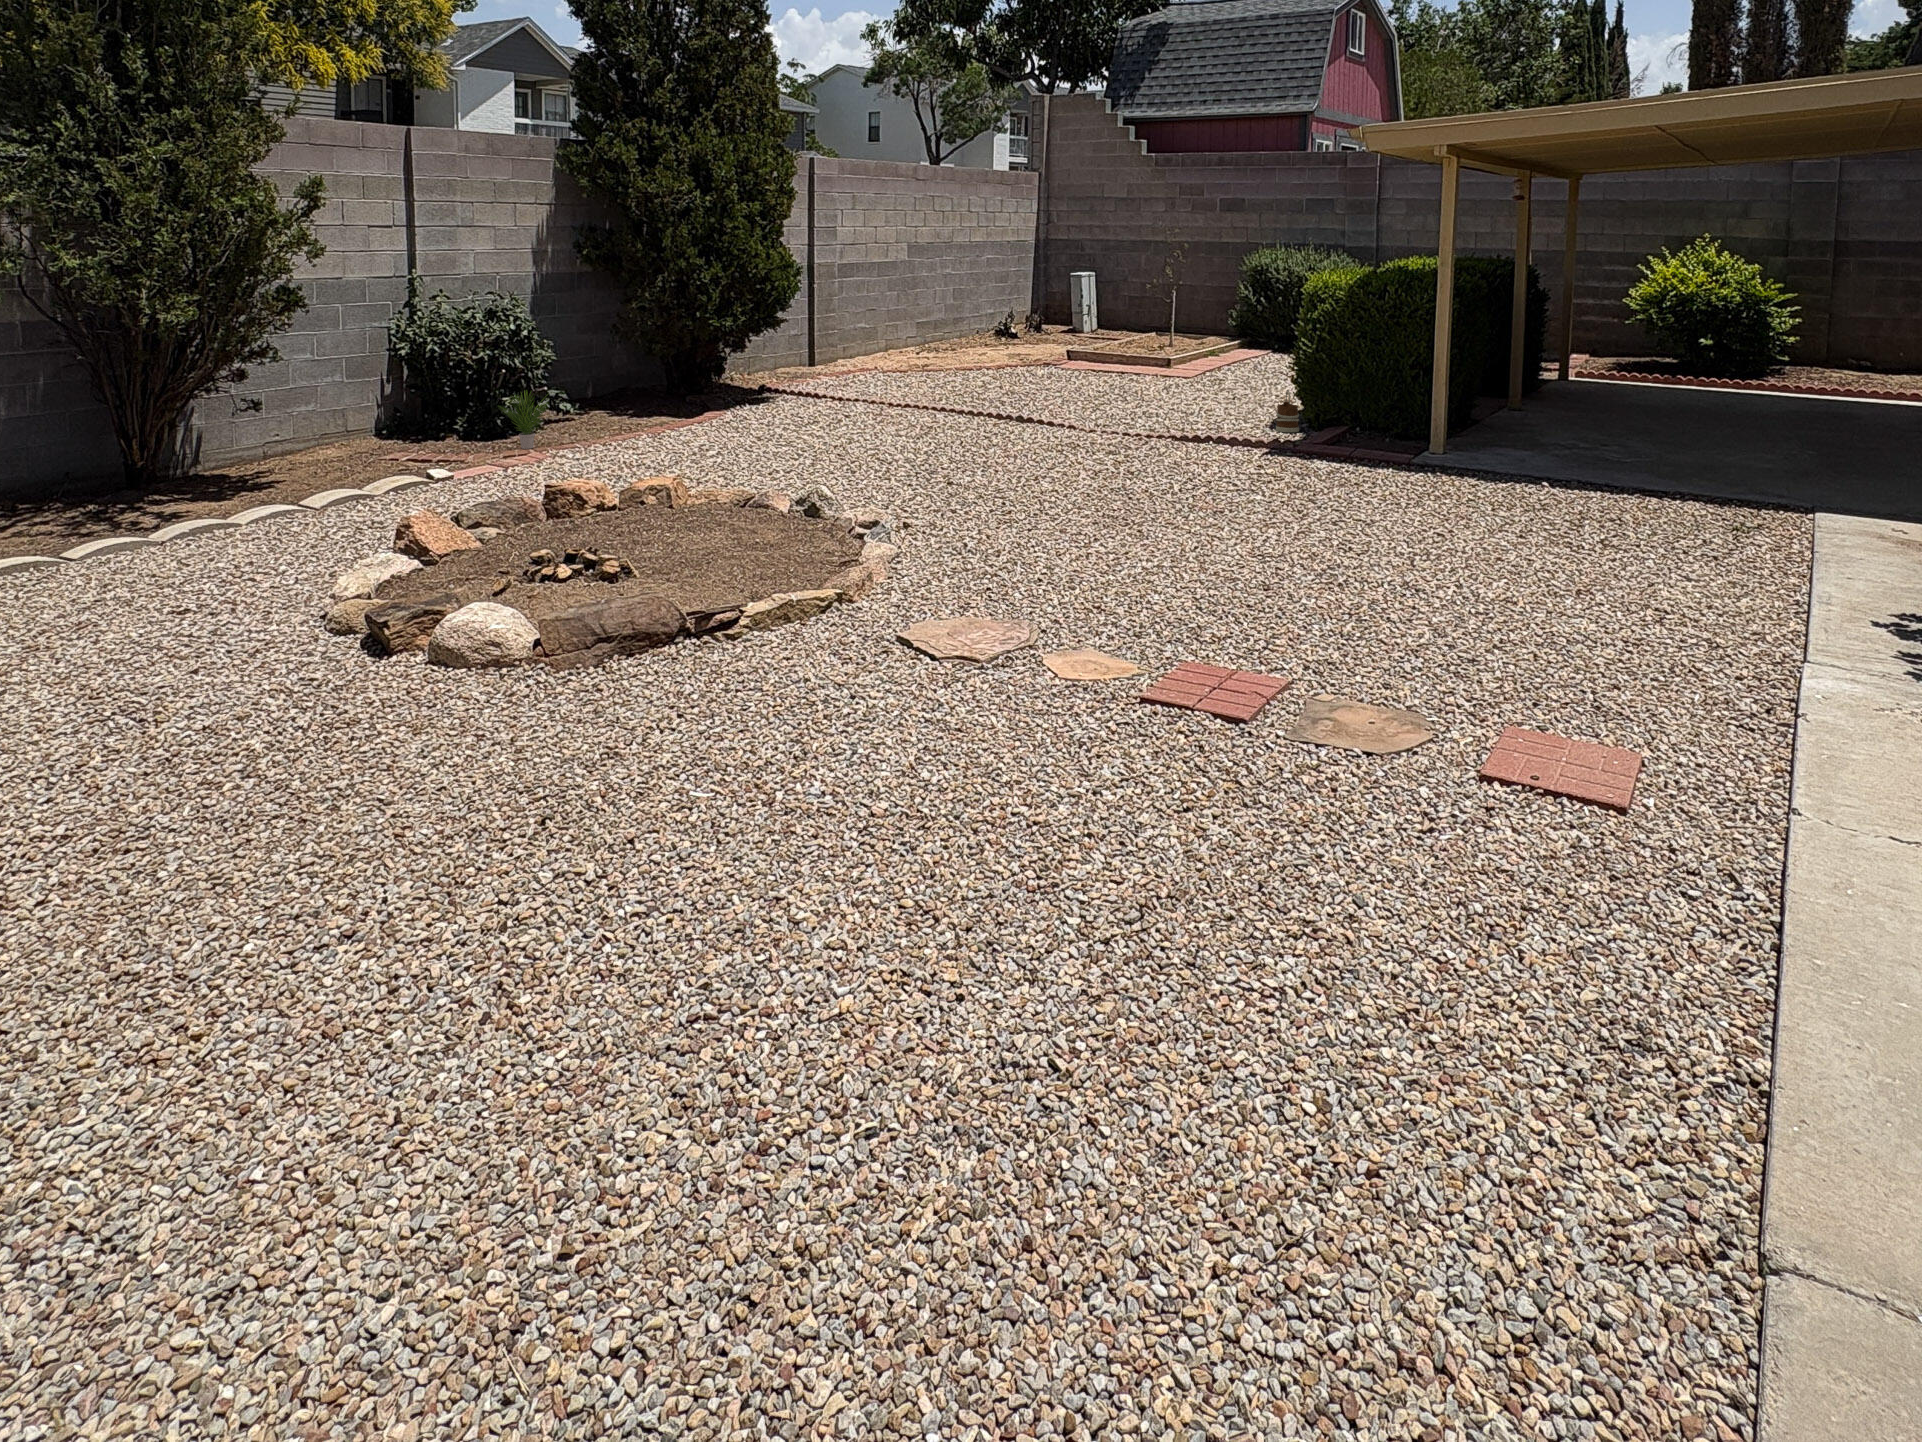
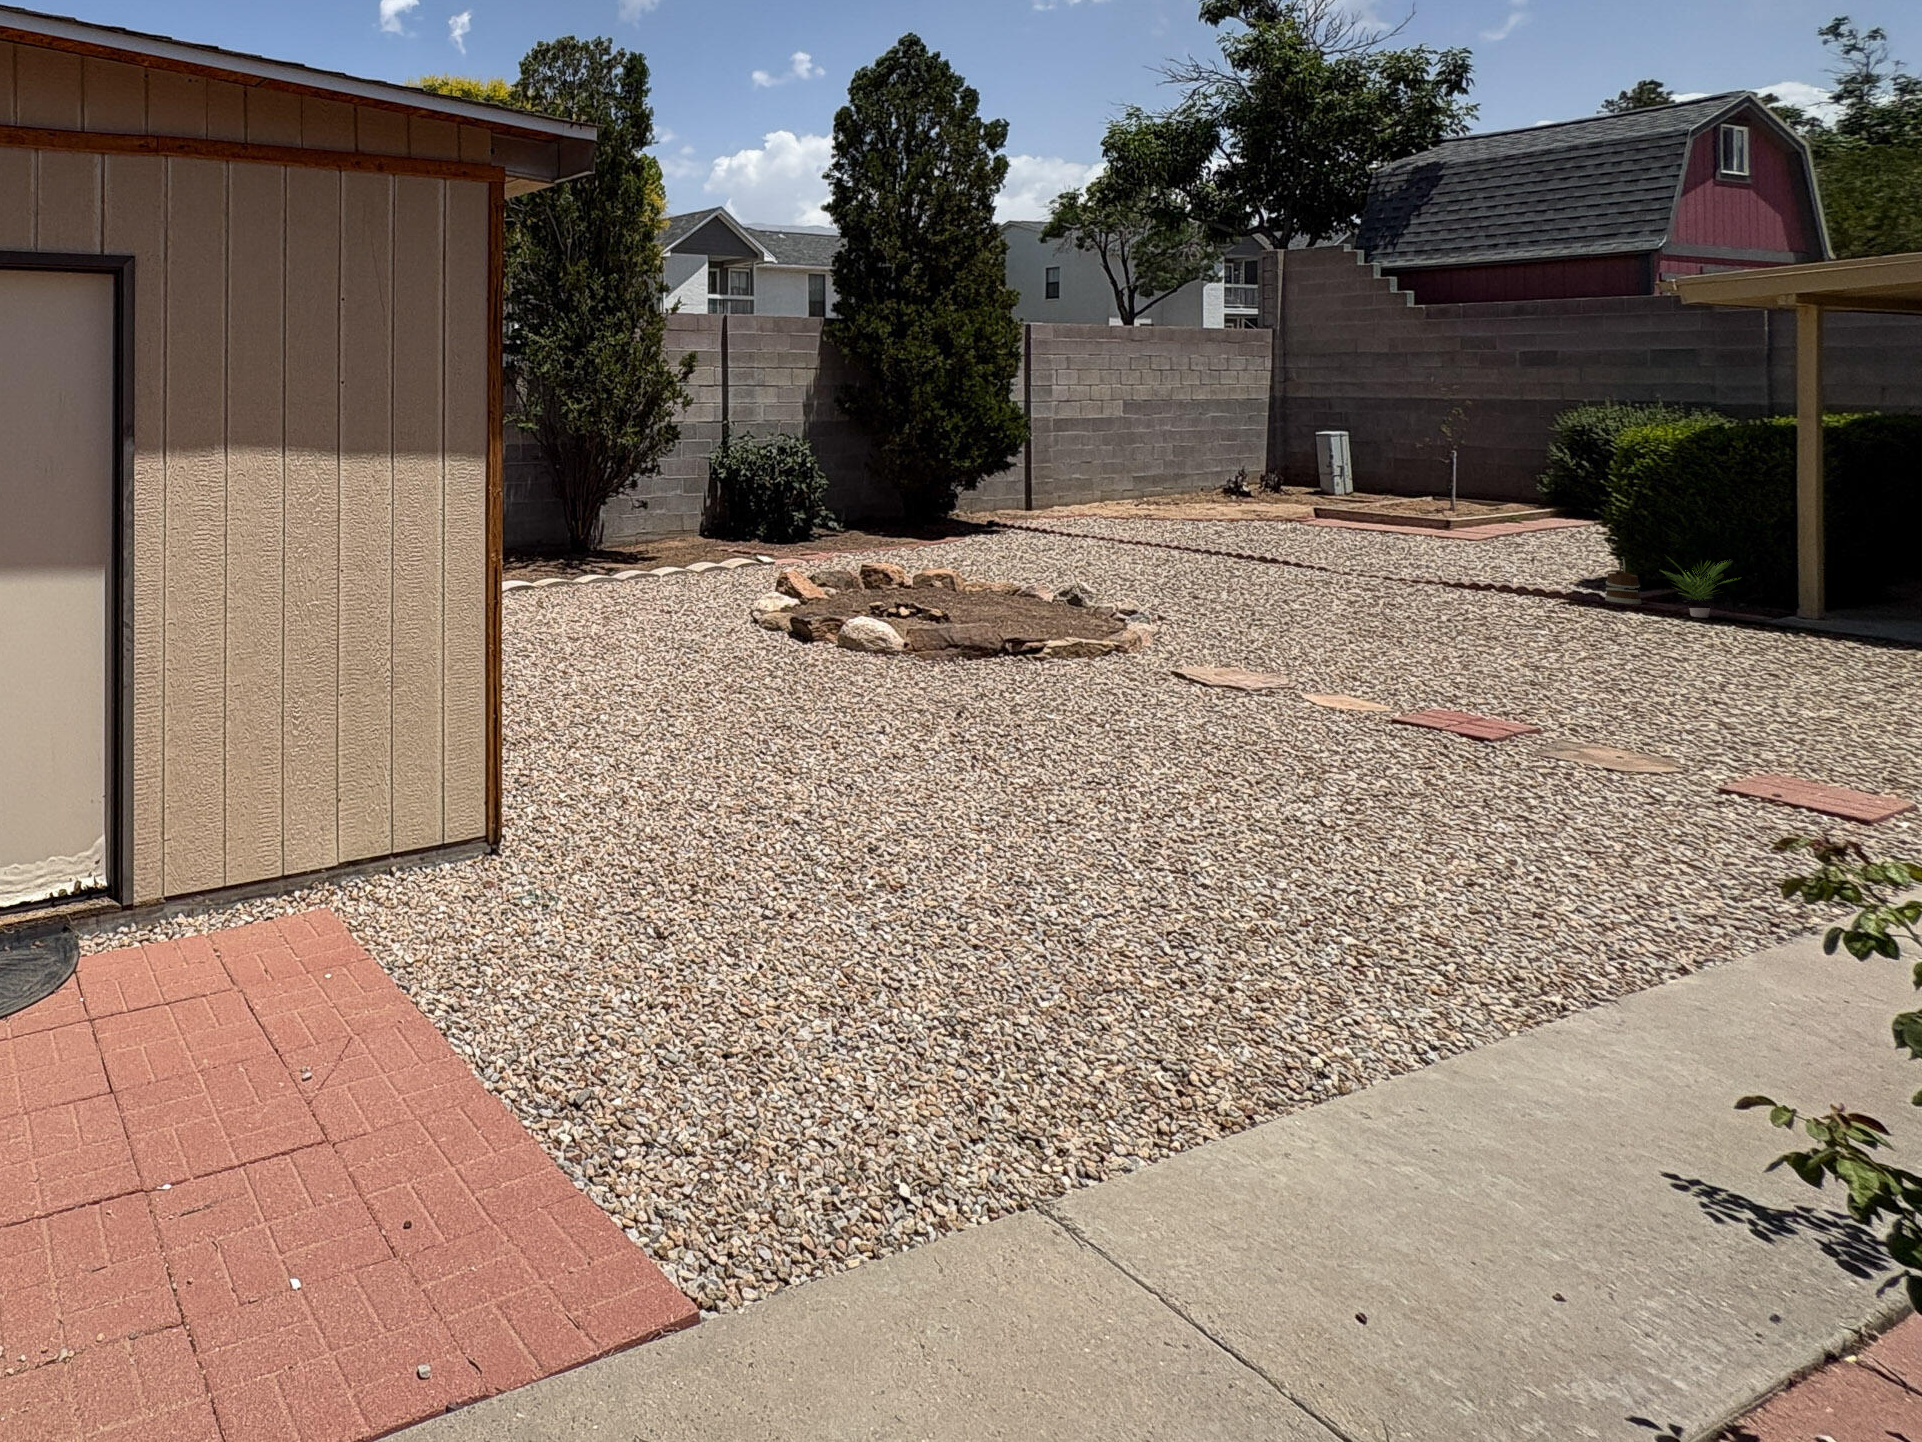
potted plant: present [504,391,547,449] -> present [1668,560,1729,618]

